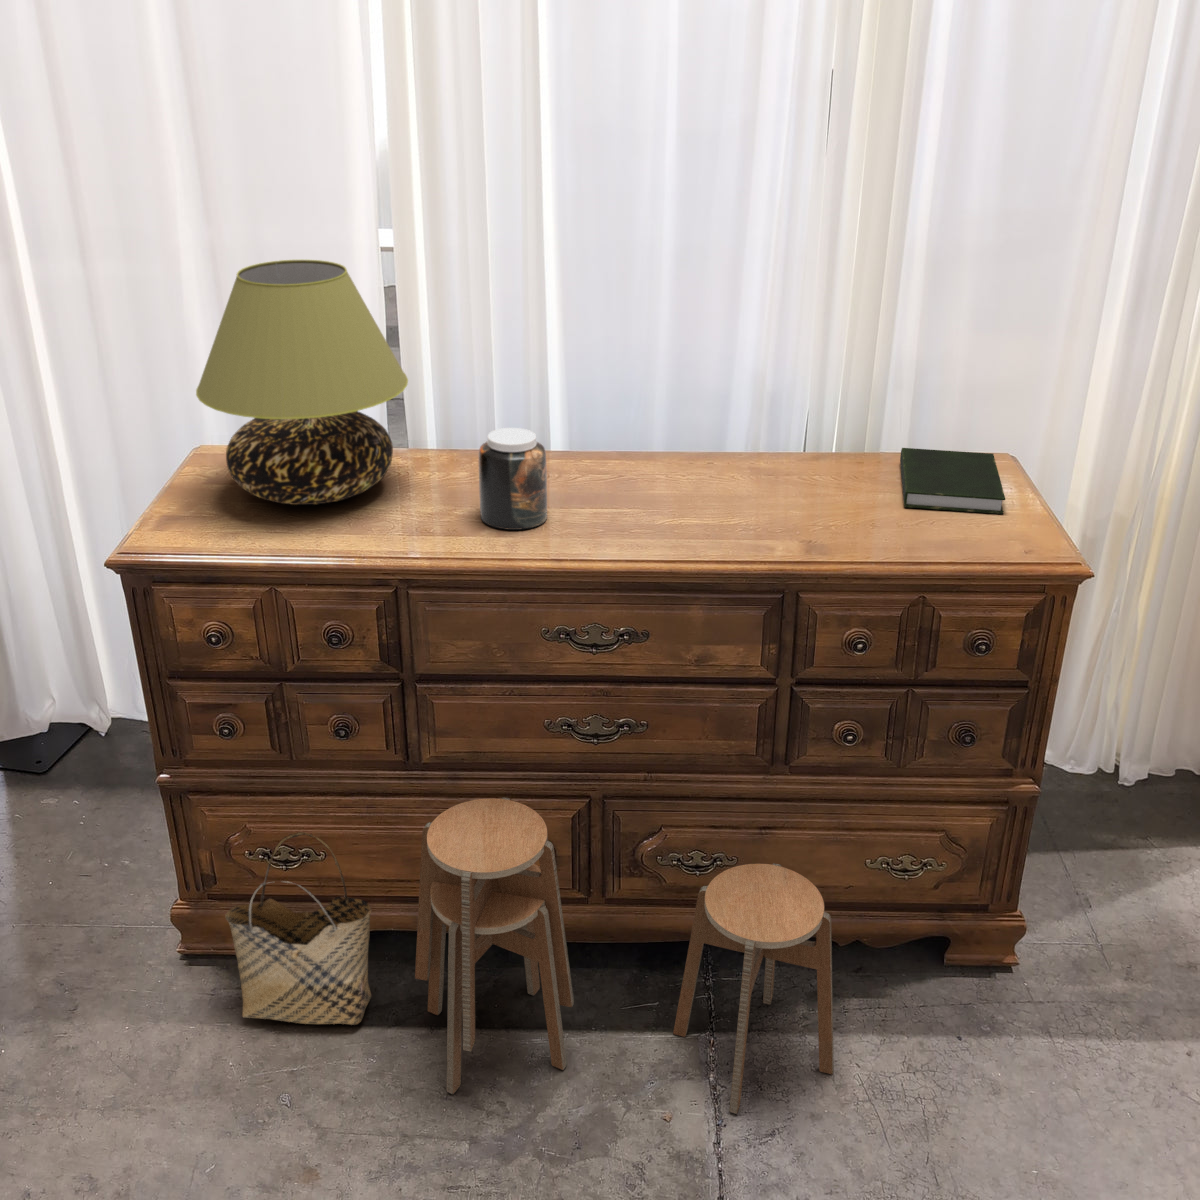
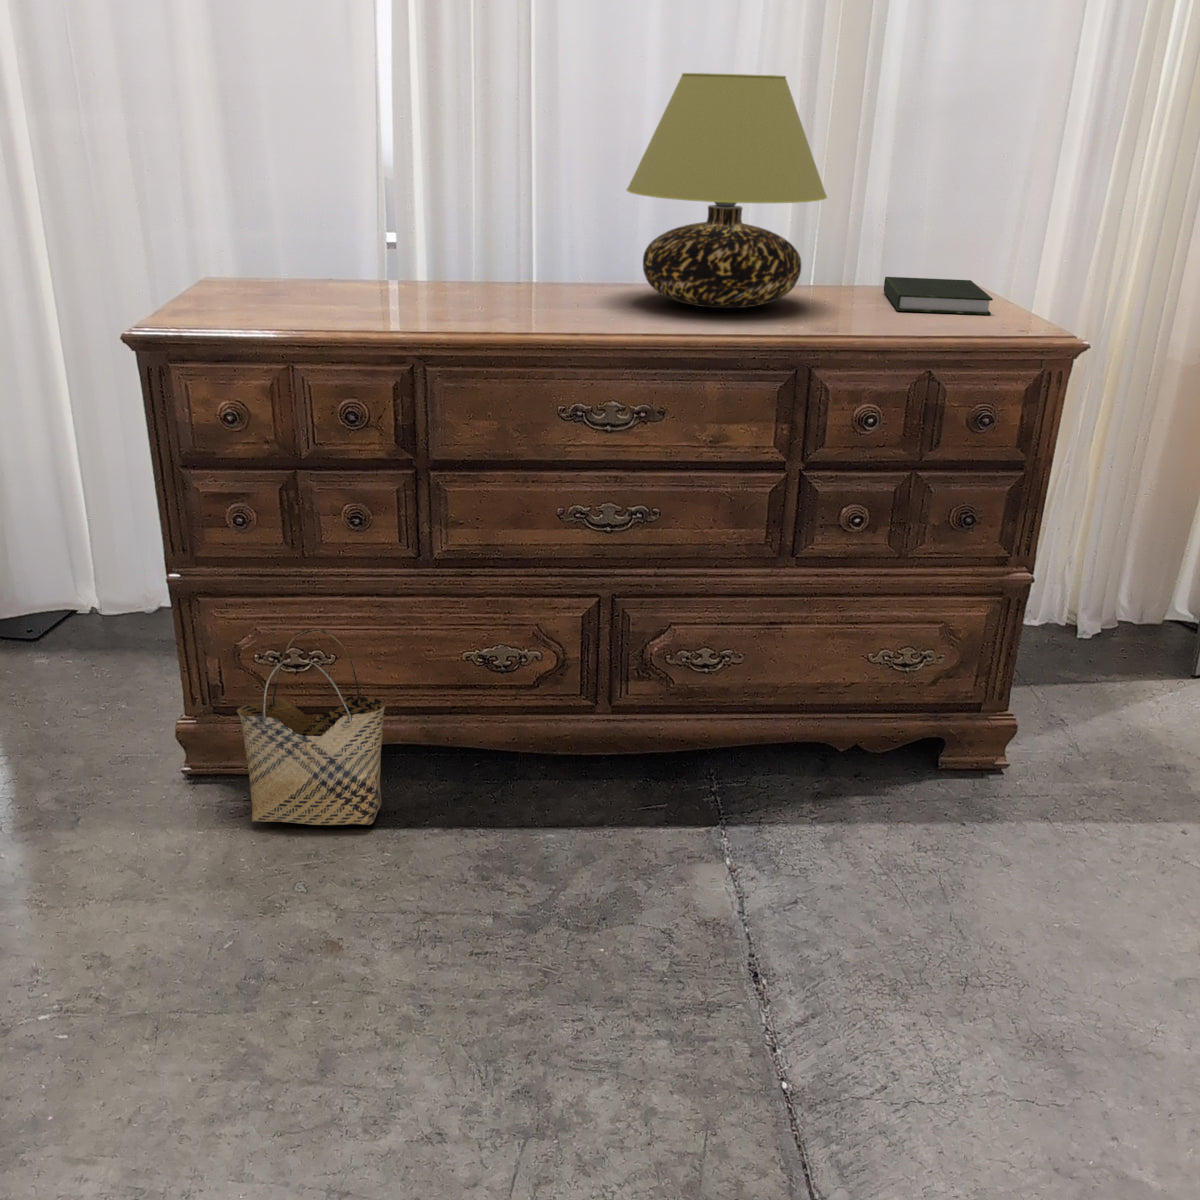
table lamp: present [196,260,408,505] -> present [627,73,827,308]
jar: present [479,428,547,530] -> none [494,223,560,318]
stool: present [415,798,834,1114] -> none [430,580,847,887]

